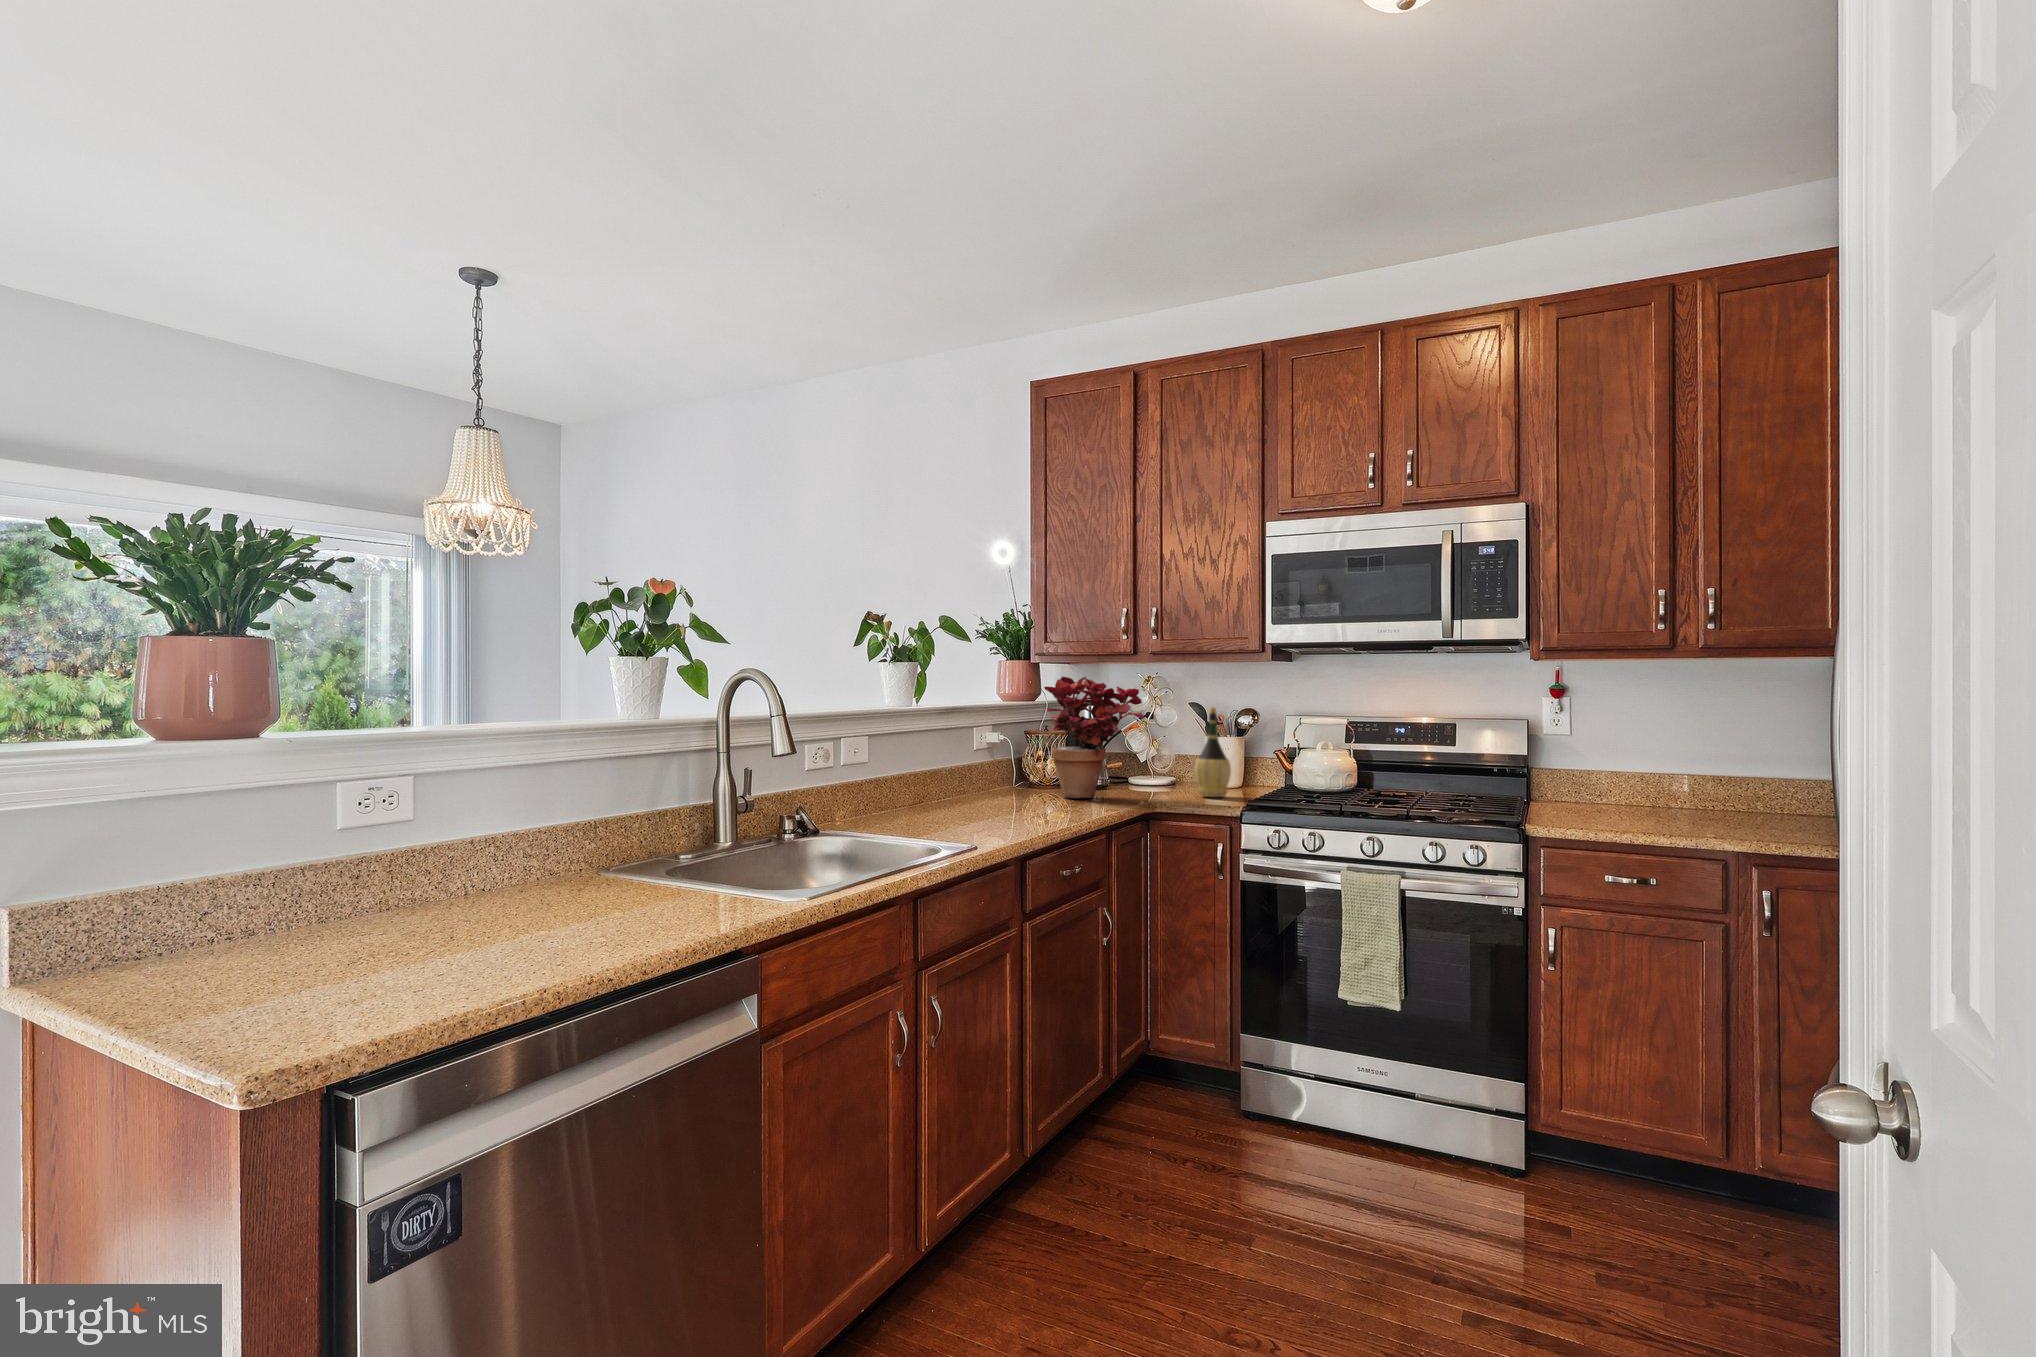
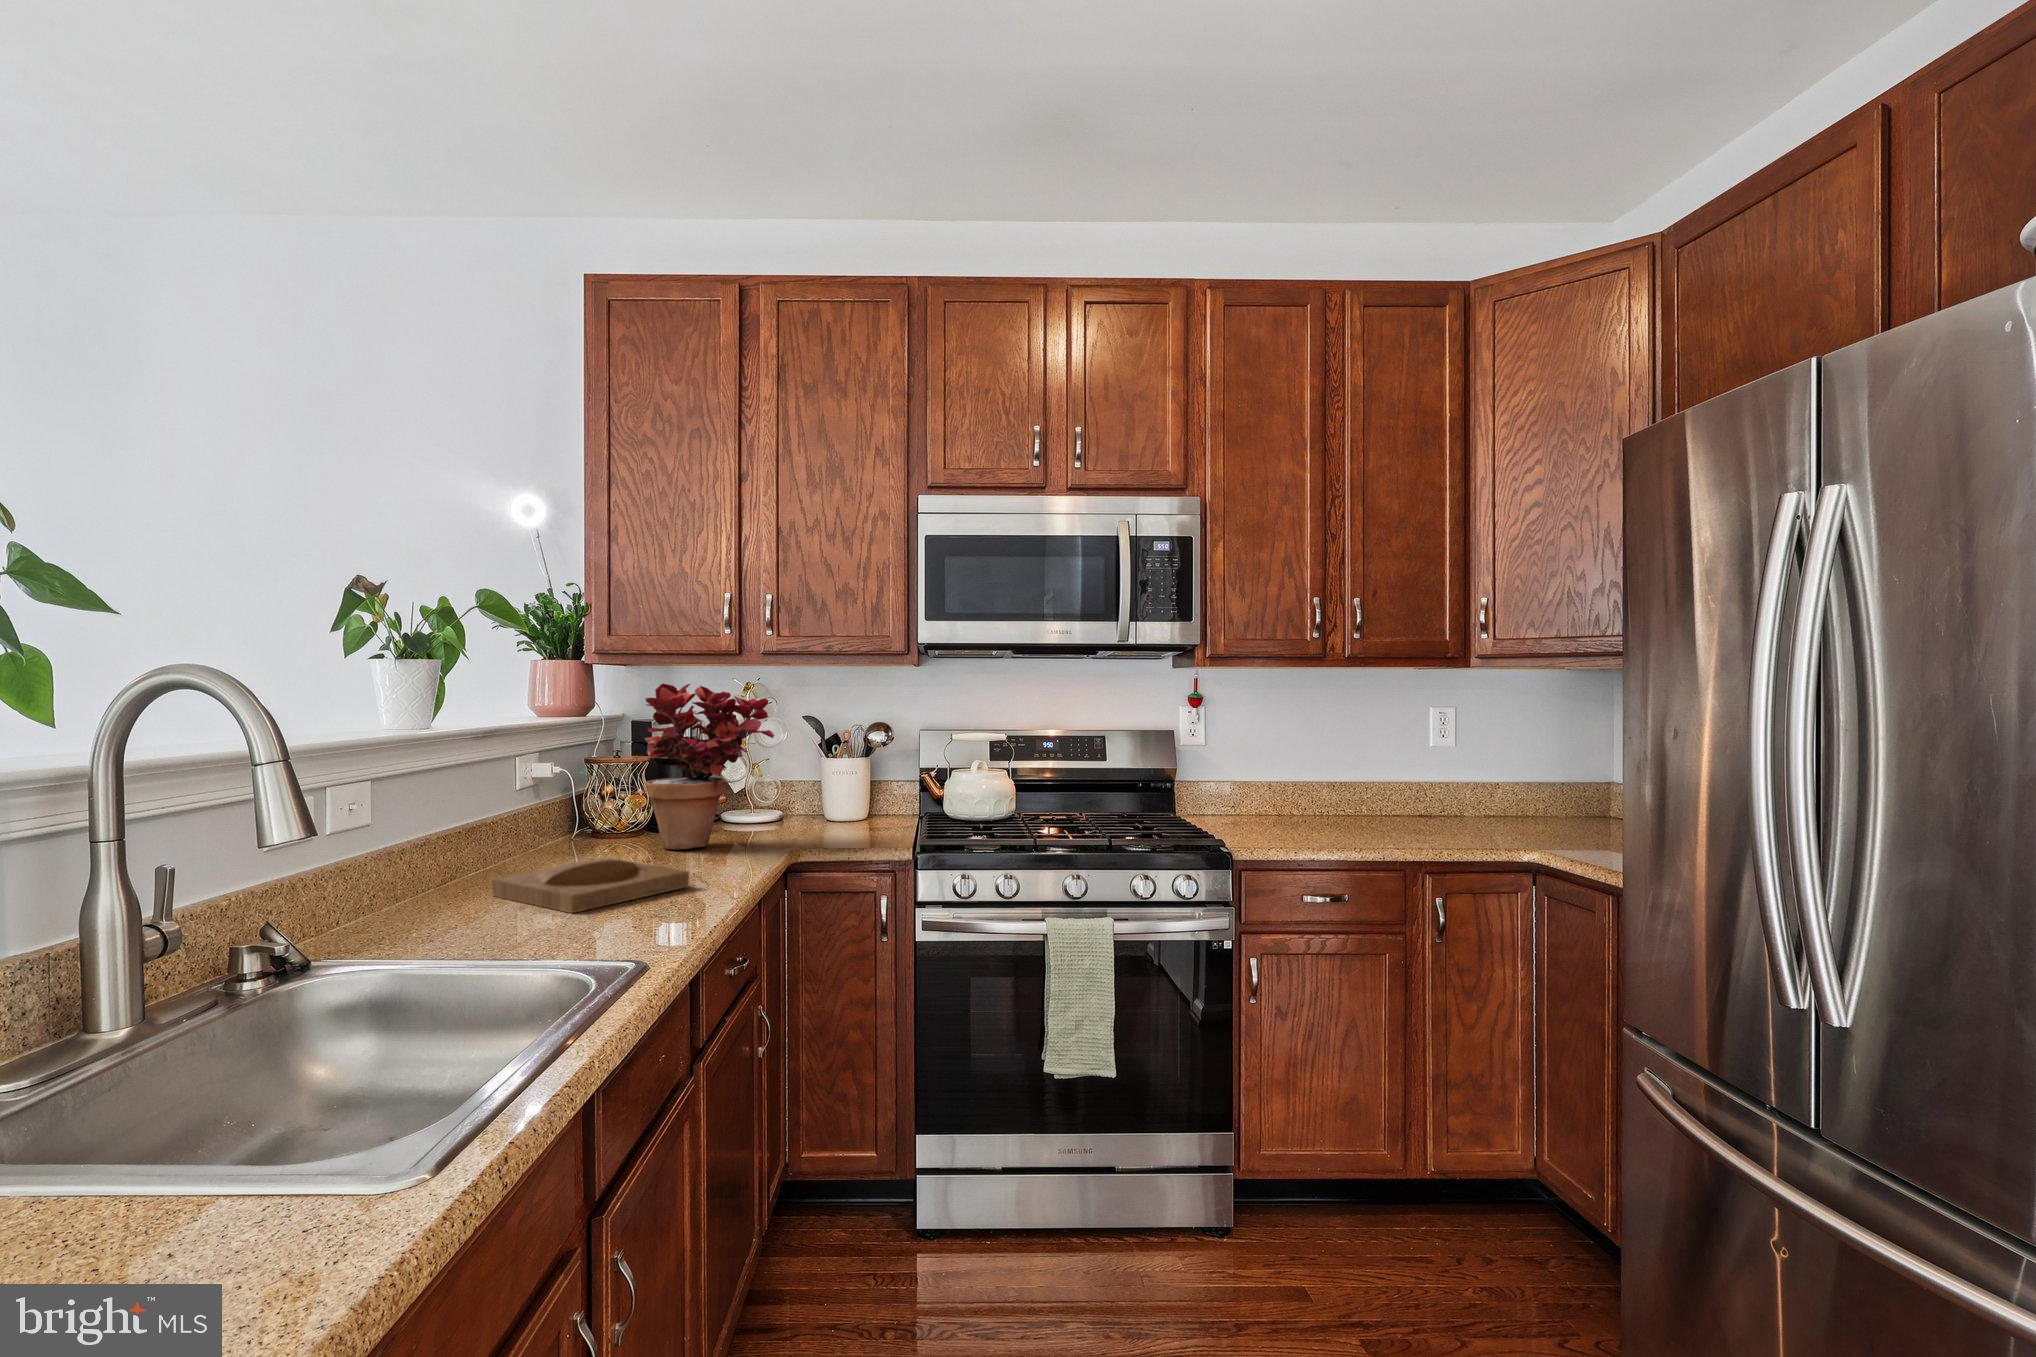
wine bottle: present [1195,708,1231,797] -> none [829,720,873,831]
tray: none [935,795,1049,825] -> present [493,858,689,913]

